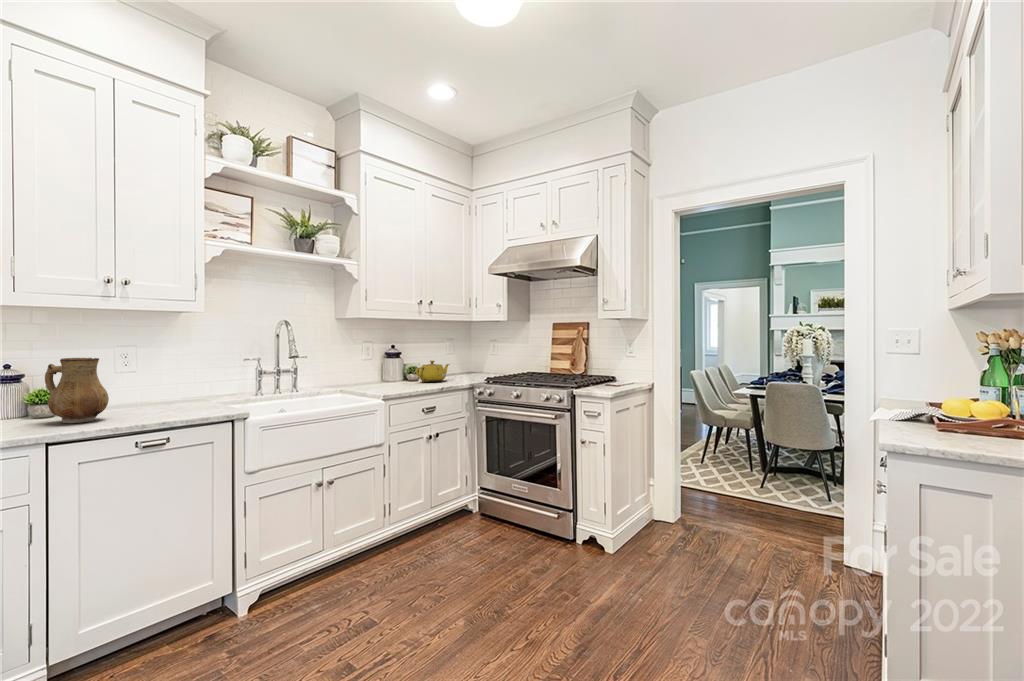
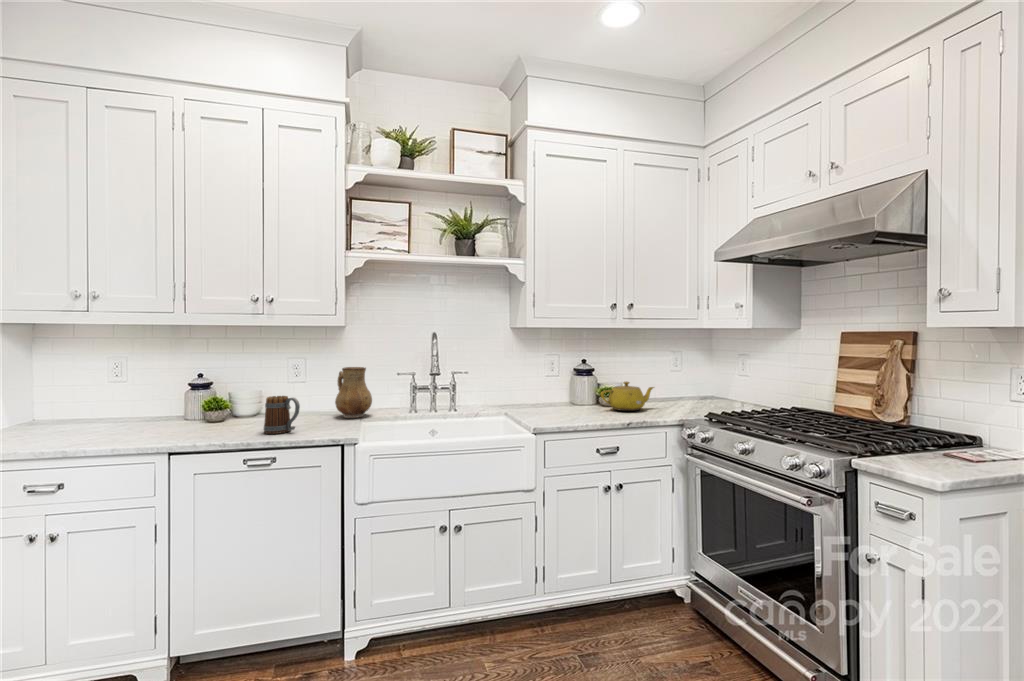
ceramic pitcher: present [45,358,109,423] -> present [335,367,372,418]
mug: none [137,379,181,417] -> present [264,396,300,434]

